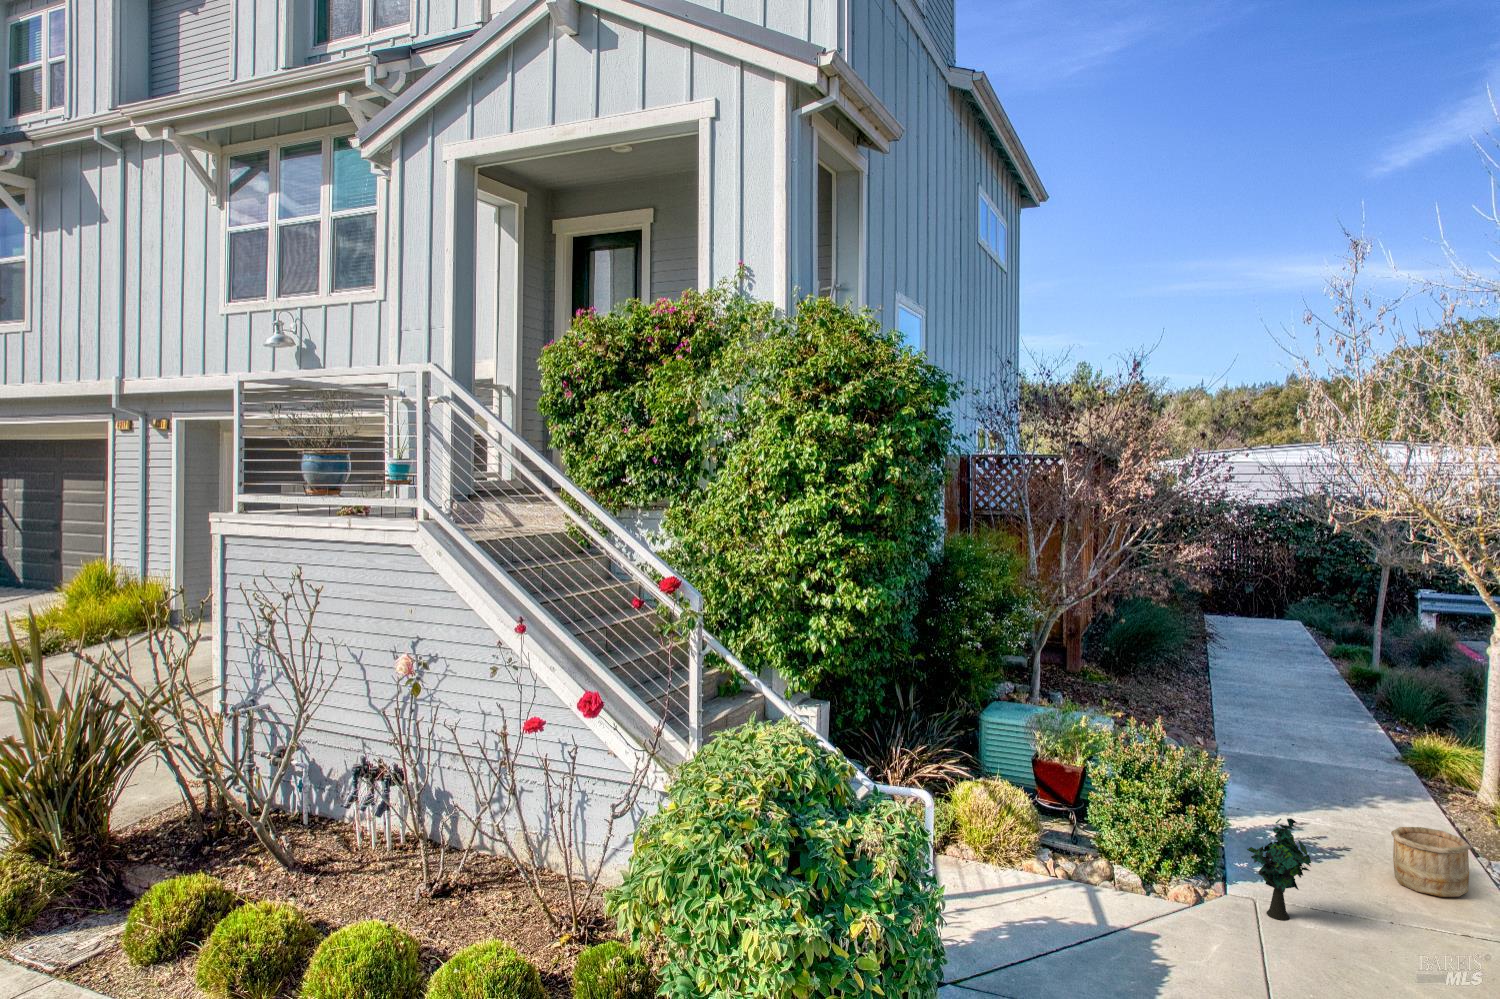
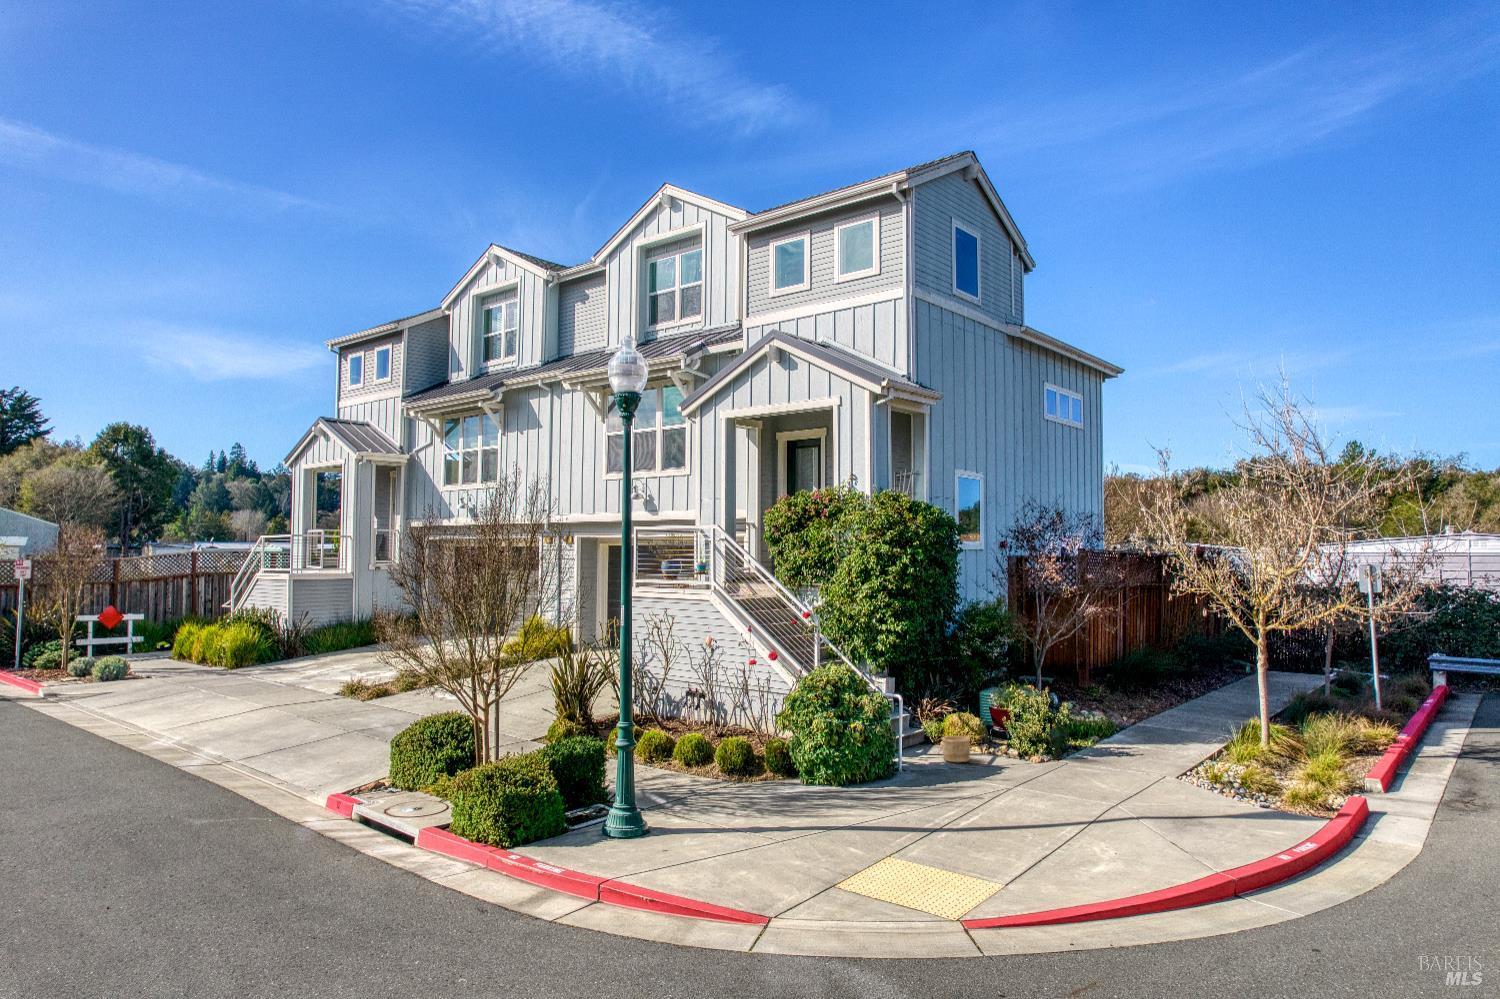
wooden bucket: present [1391,827,1471,897] -> present [942,735,970,762]

